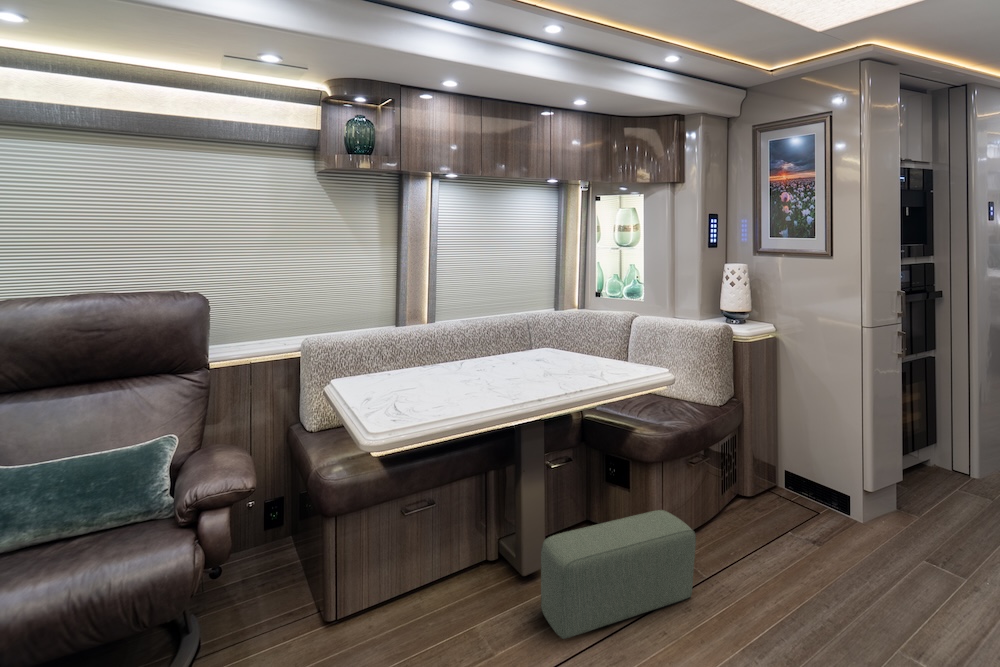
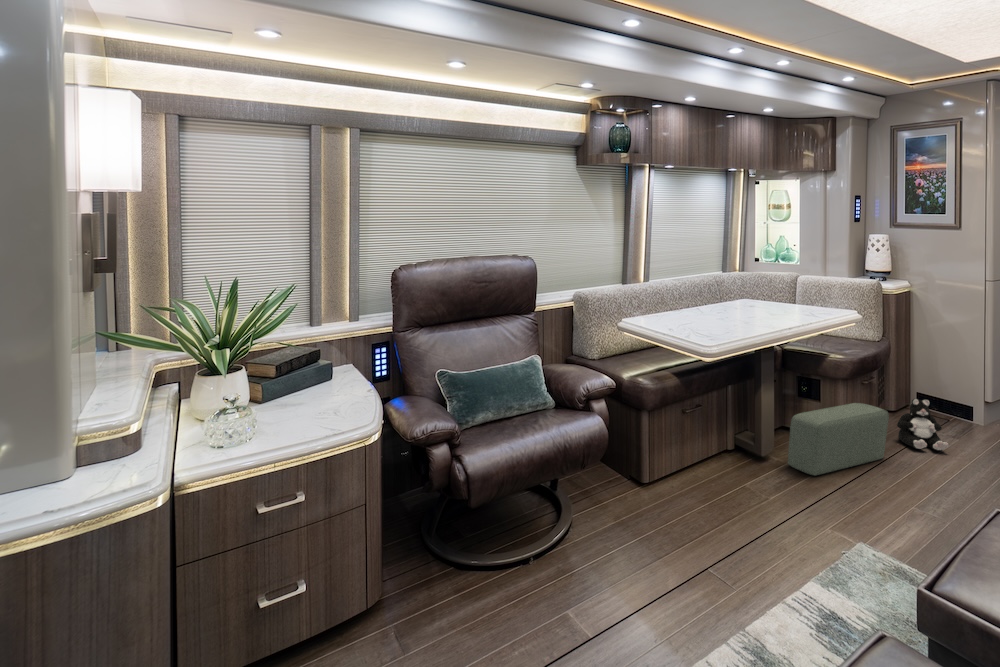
plush toy: none [728,500,790,583] -> present [897,399,948,450]

